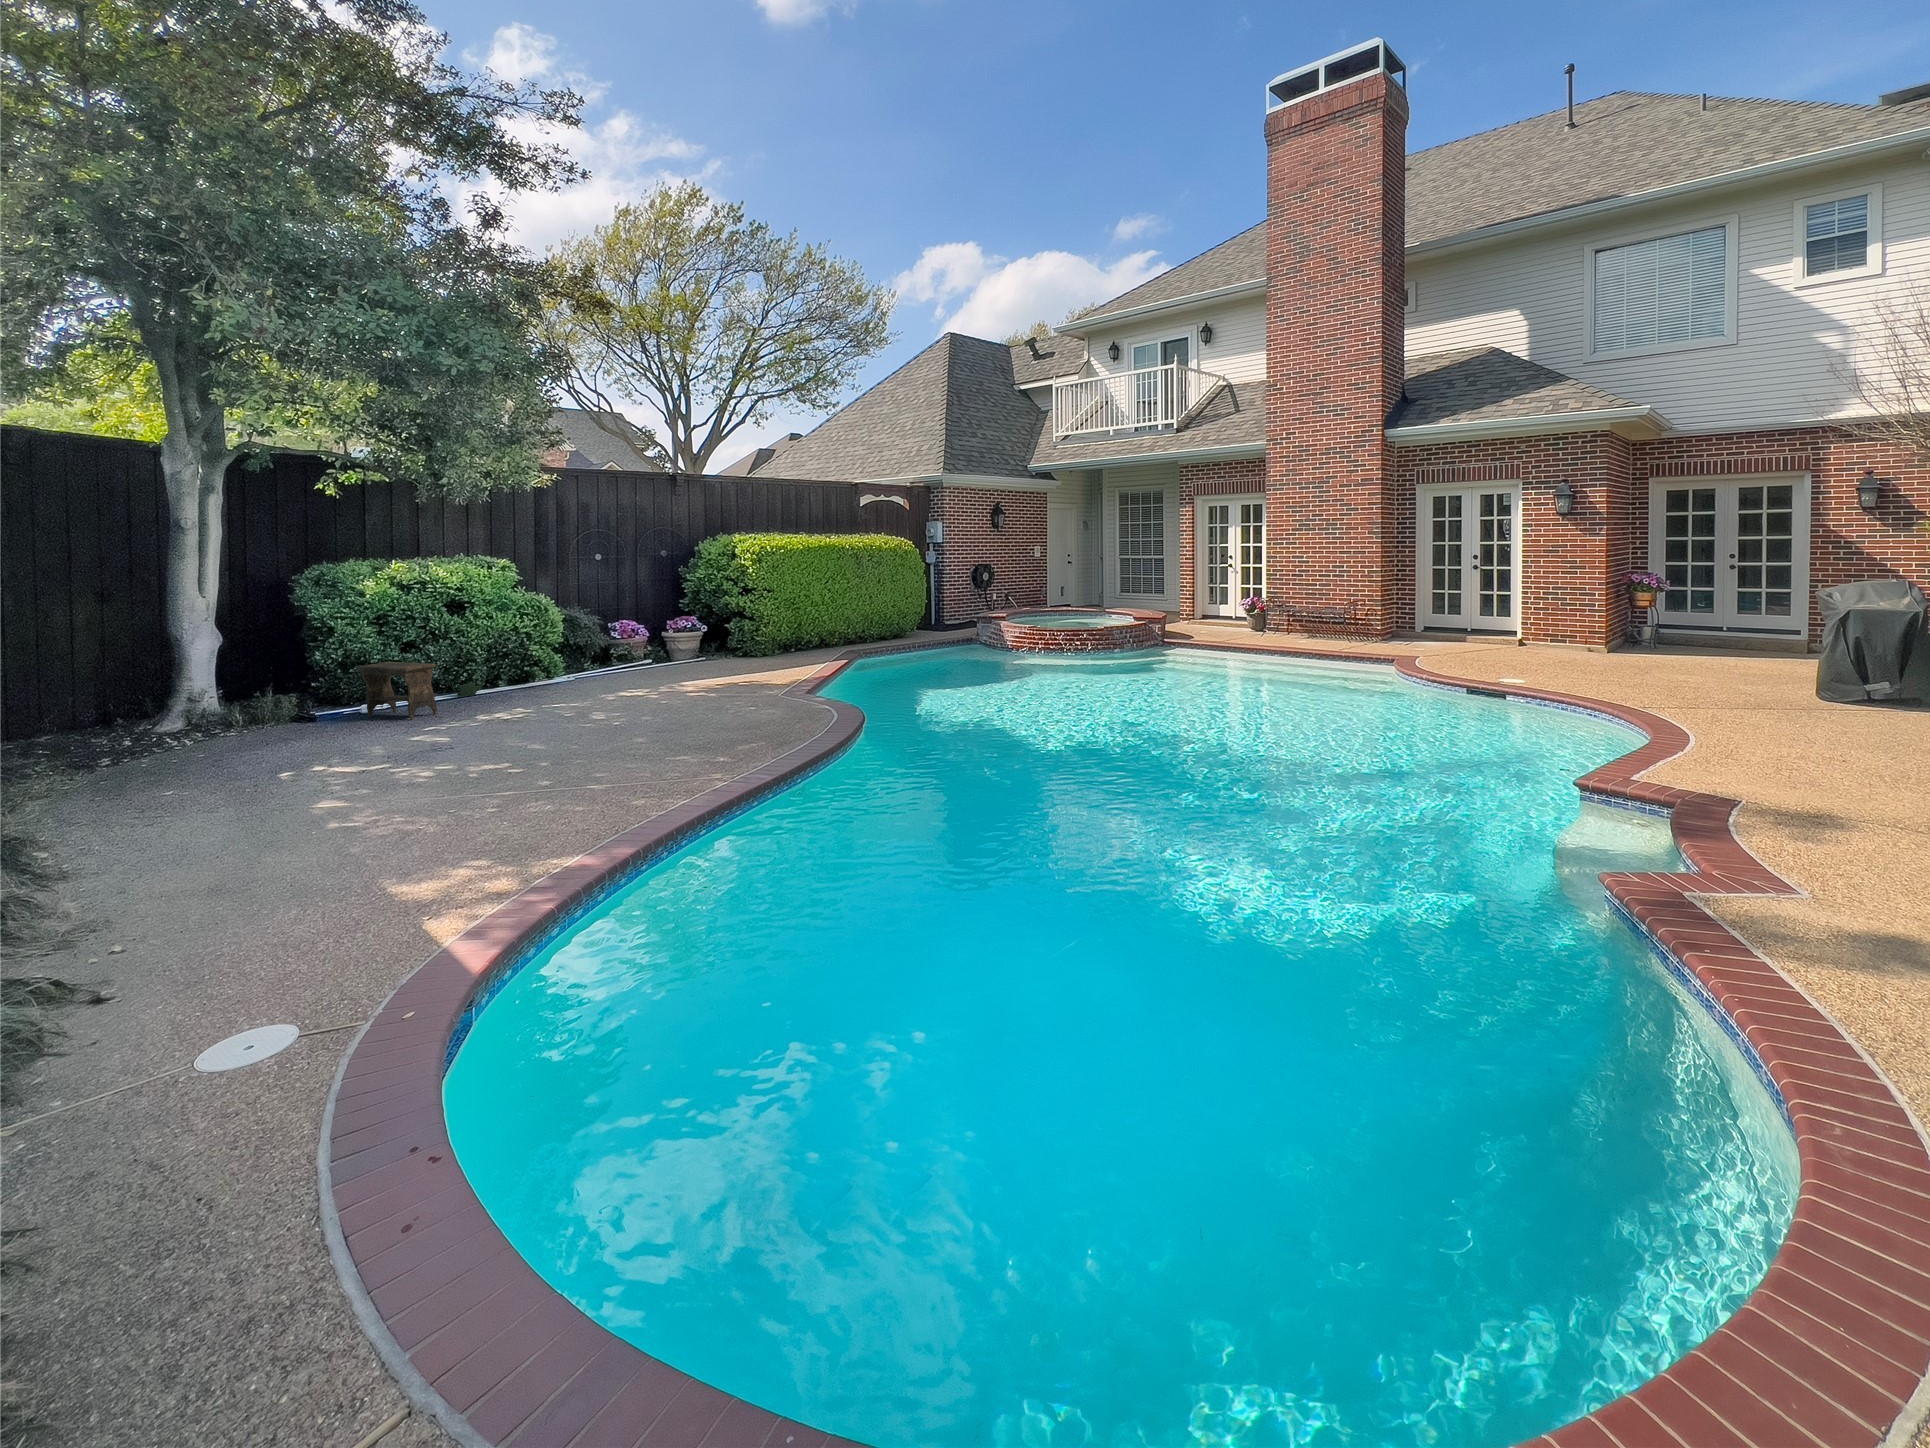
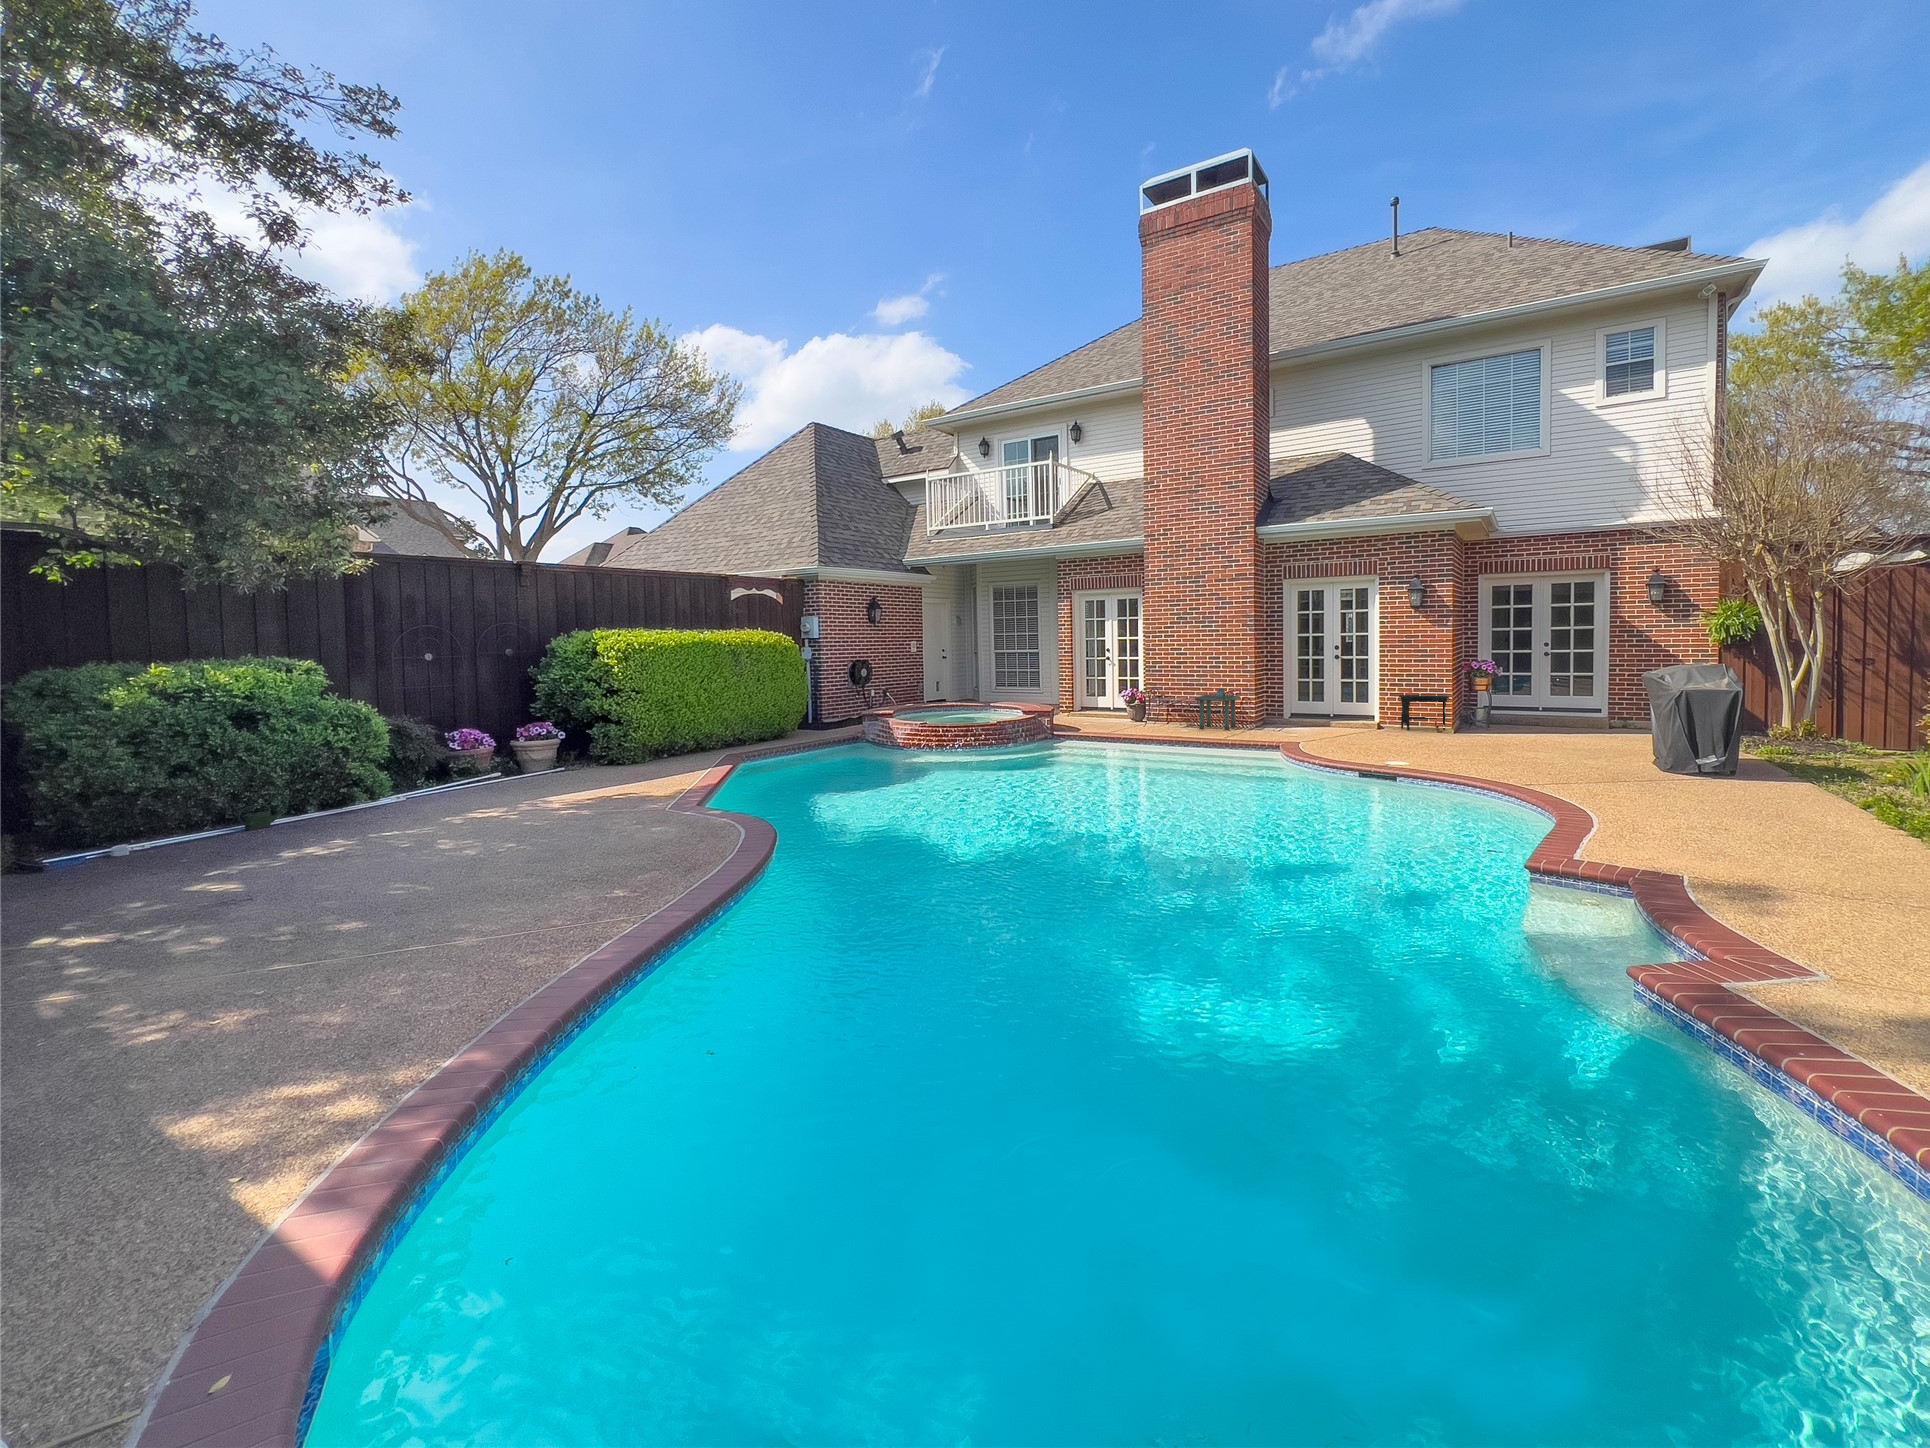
side table: none [1311,600,1361,643] -> present [1195,689,1240,730]
footstool: present [356,662,437,720] -> present [1399,695,1449,730]

